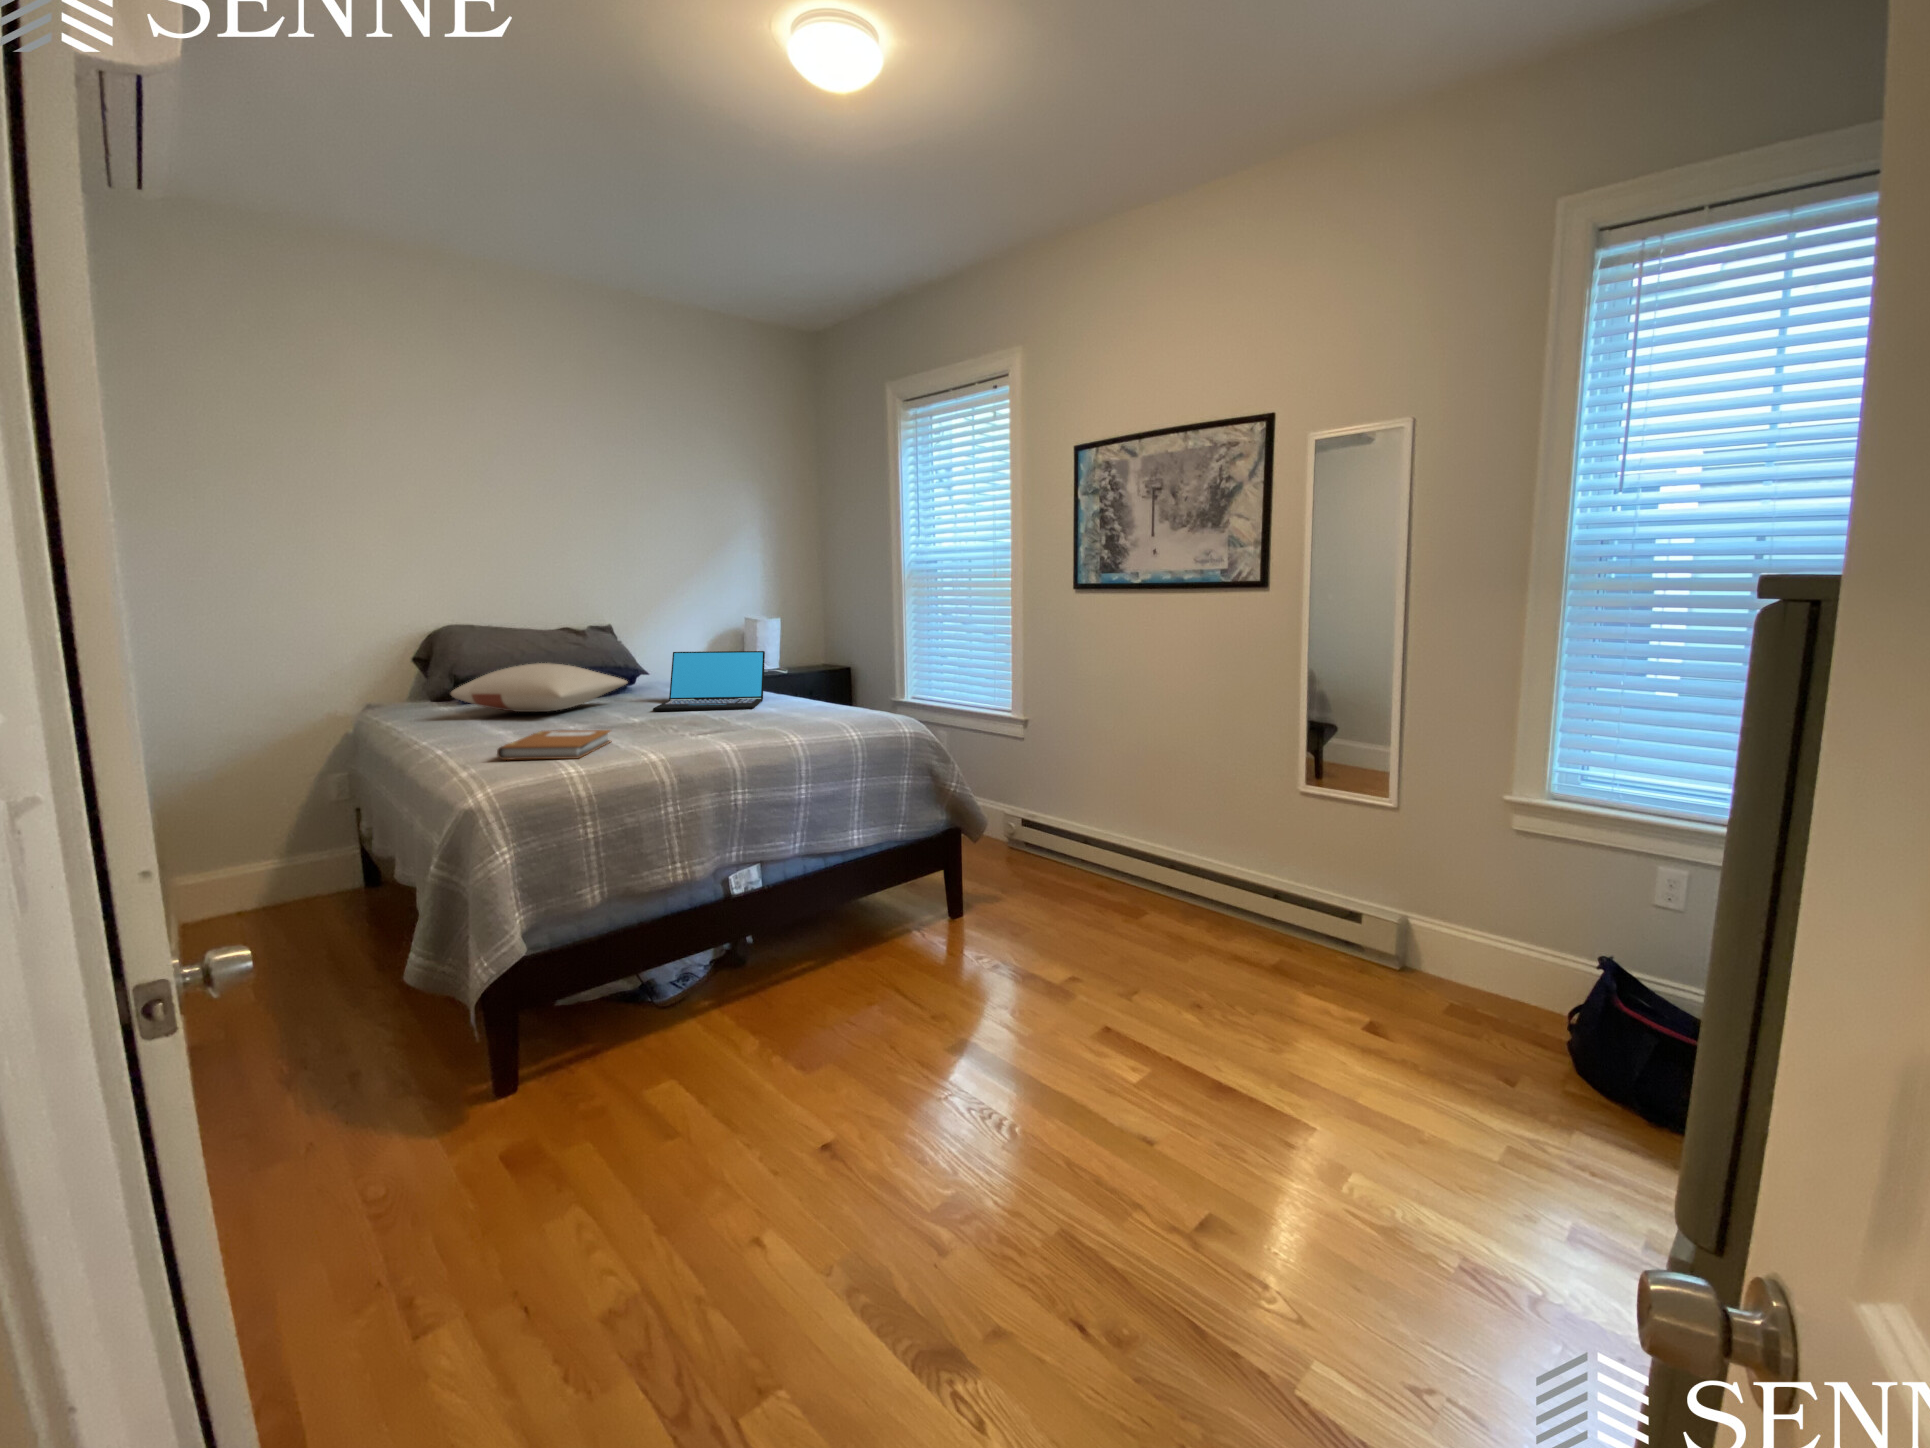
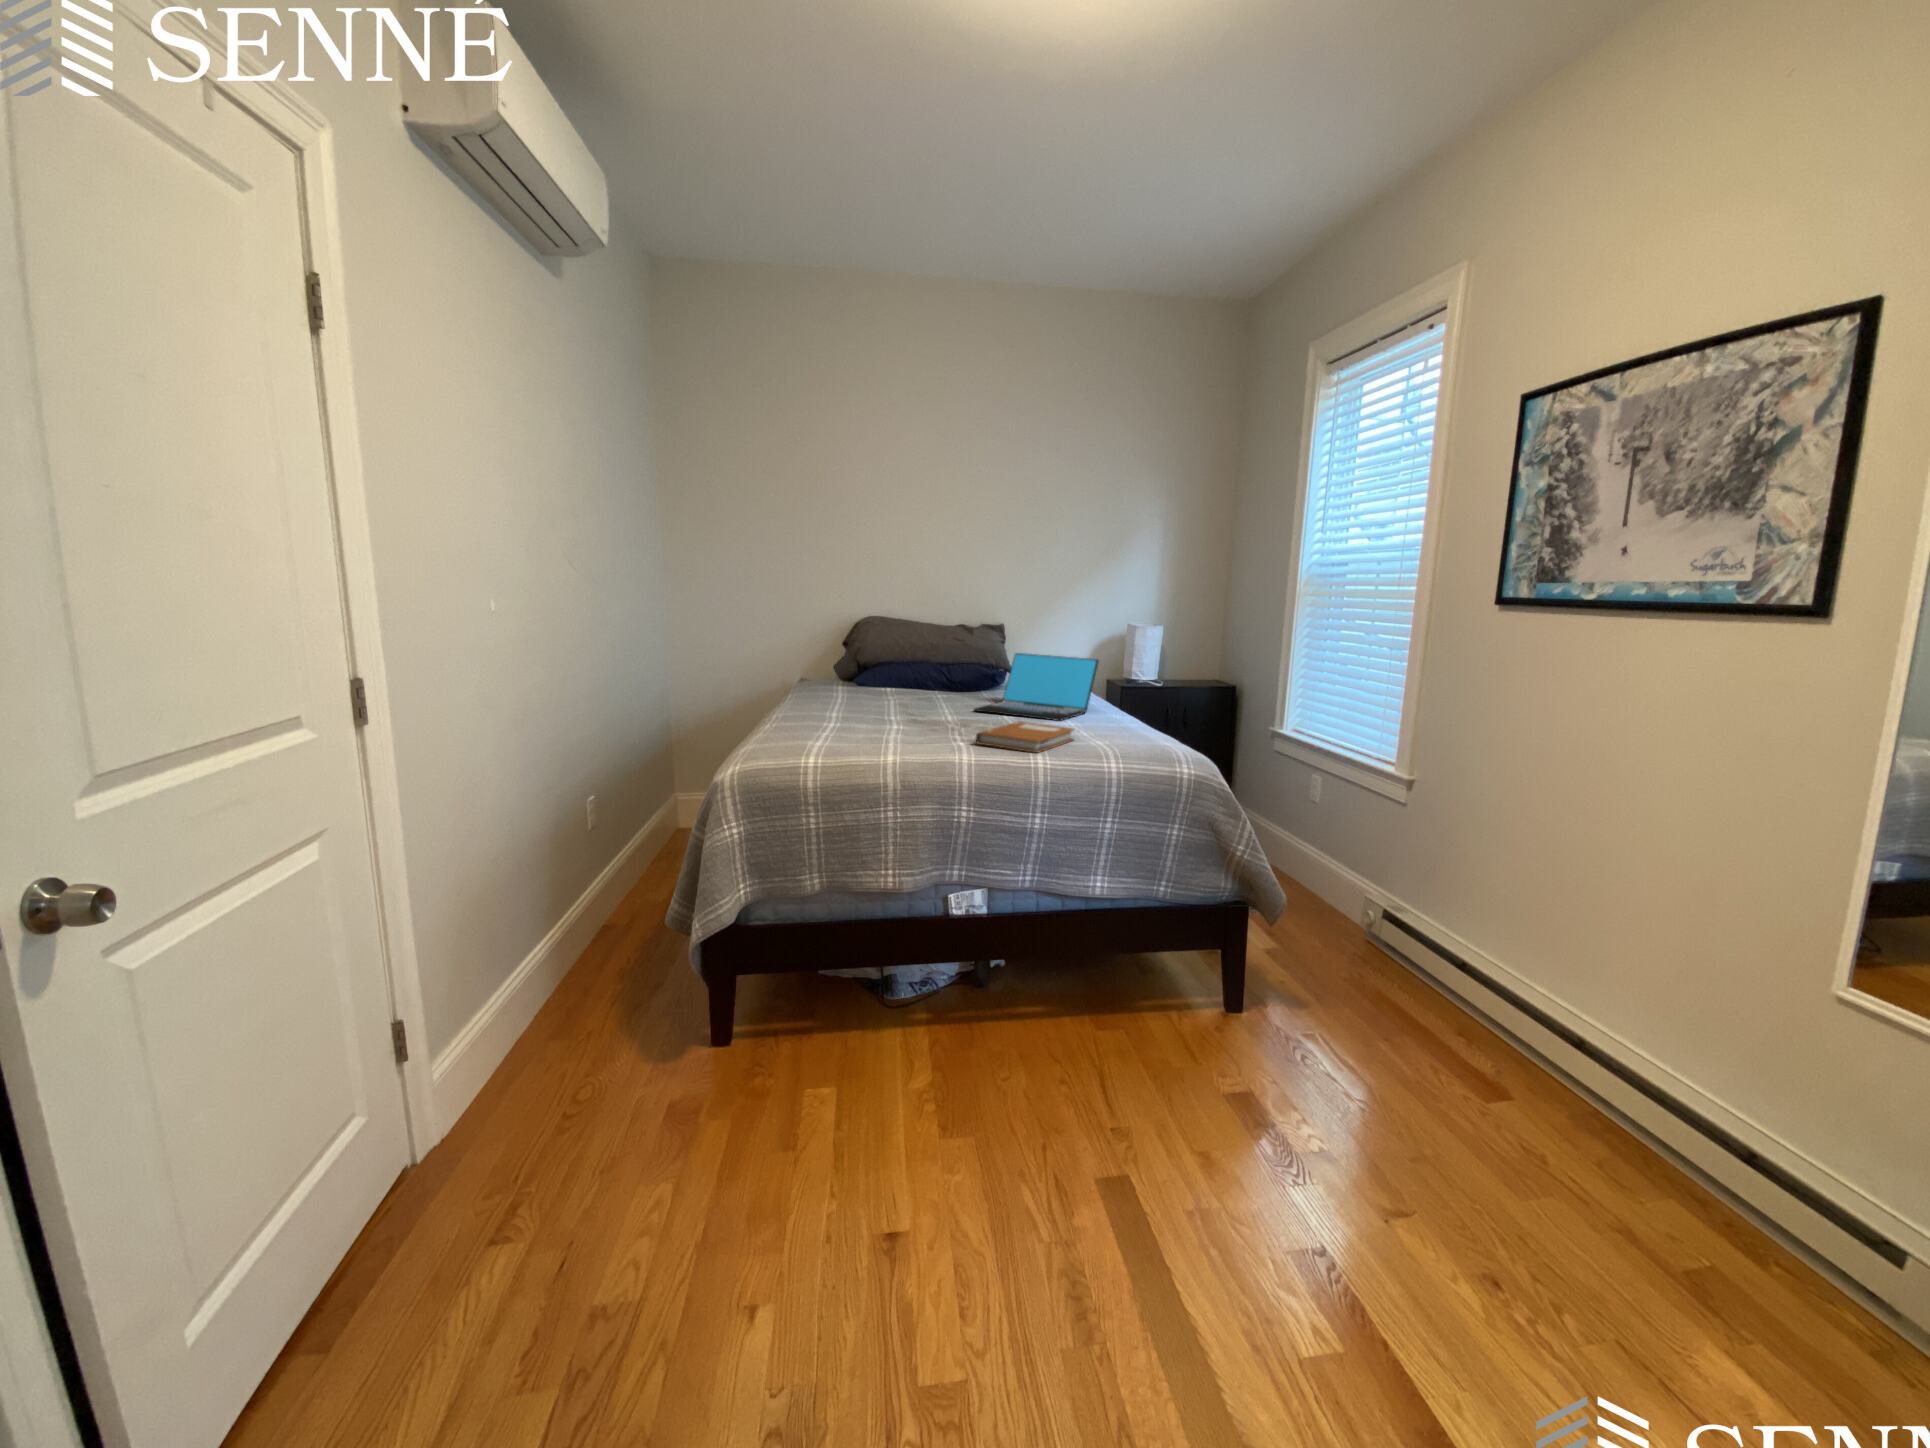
pillow: present [451,663,627,712] -> none [826,654,972,700]
notebook: present [497,730,611,760] -> present [976,722,1074,753]

